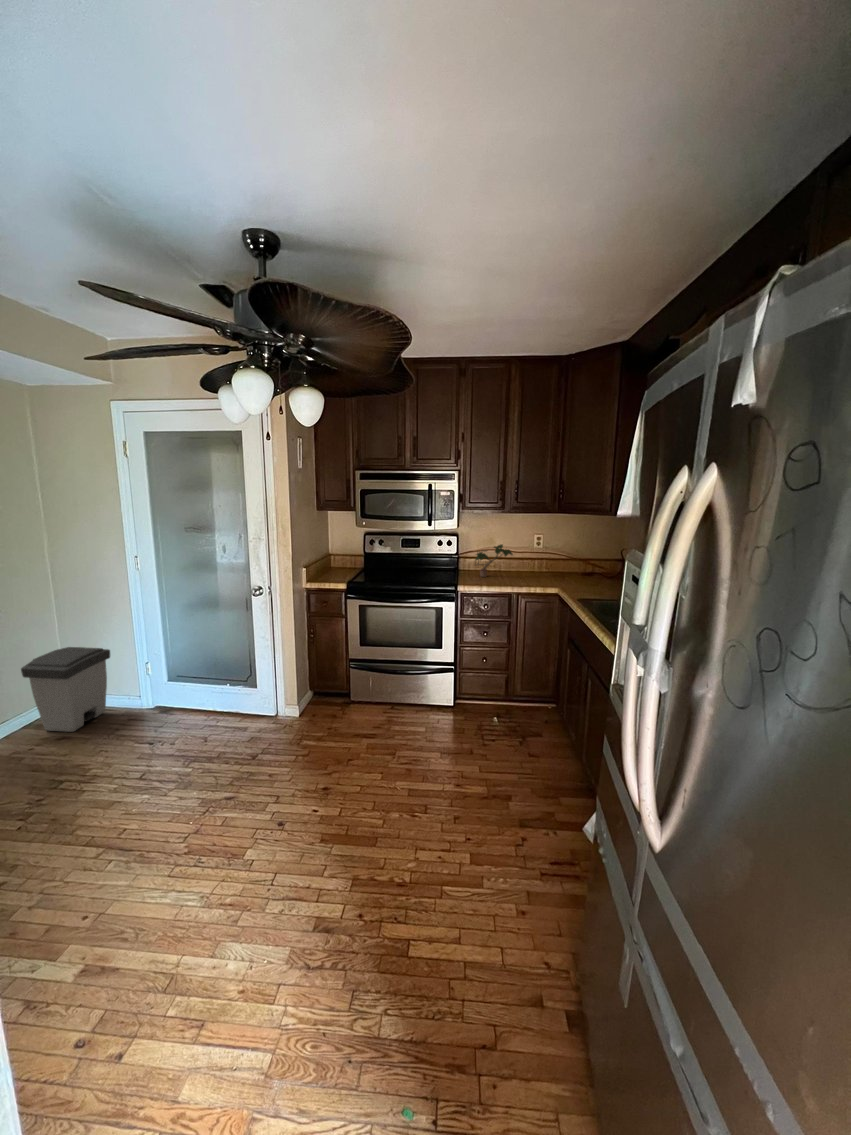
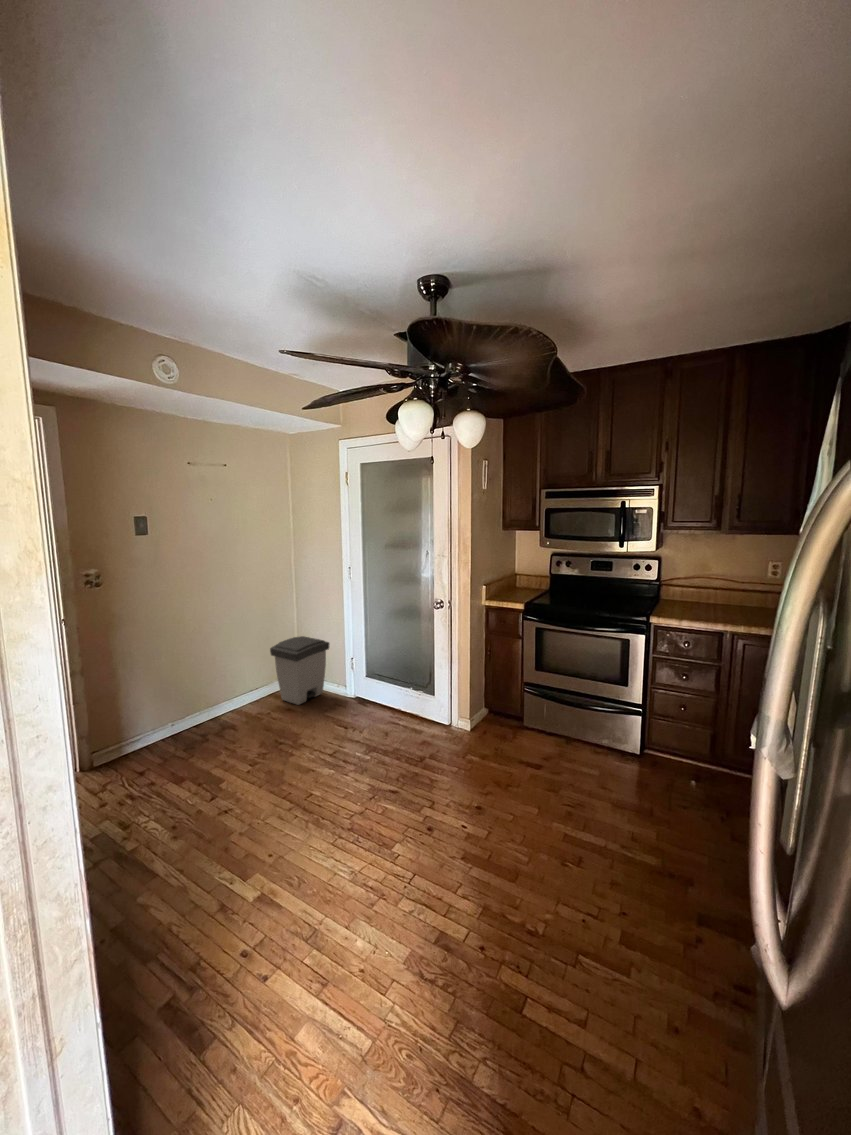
potted plant: present [475,544,513,577] -> none [672,570,736,610]

